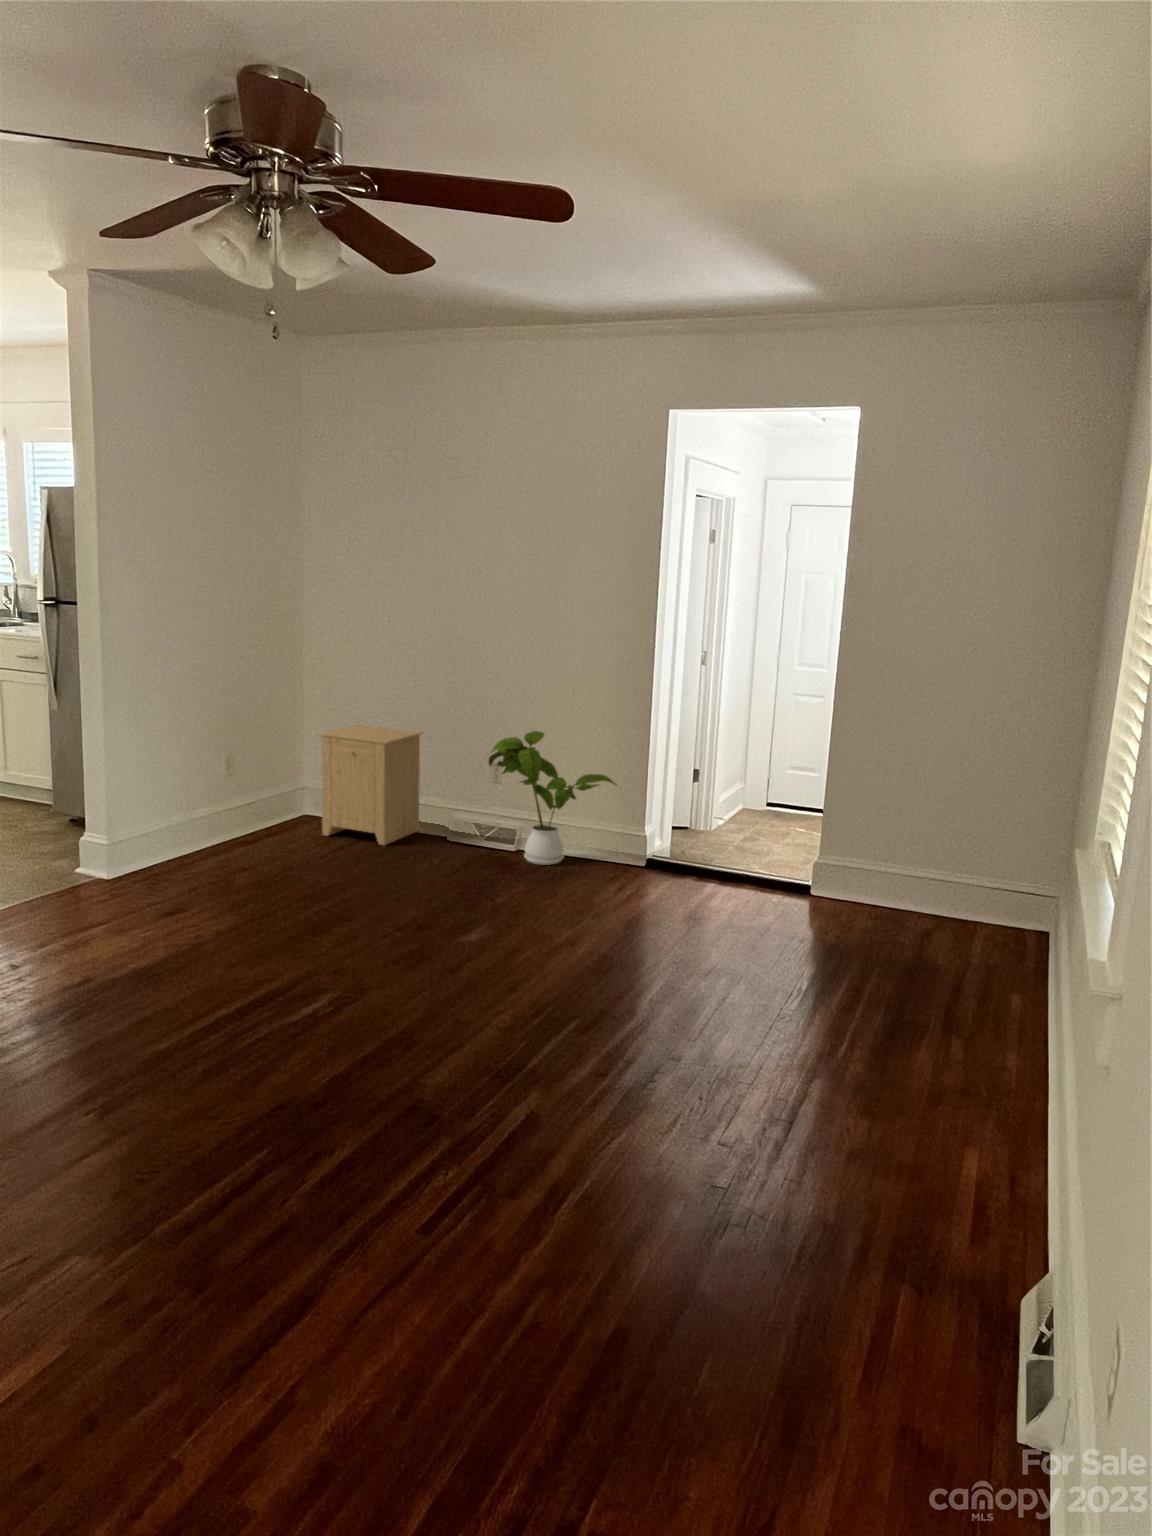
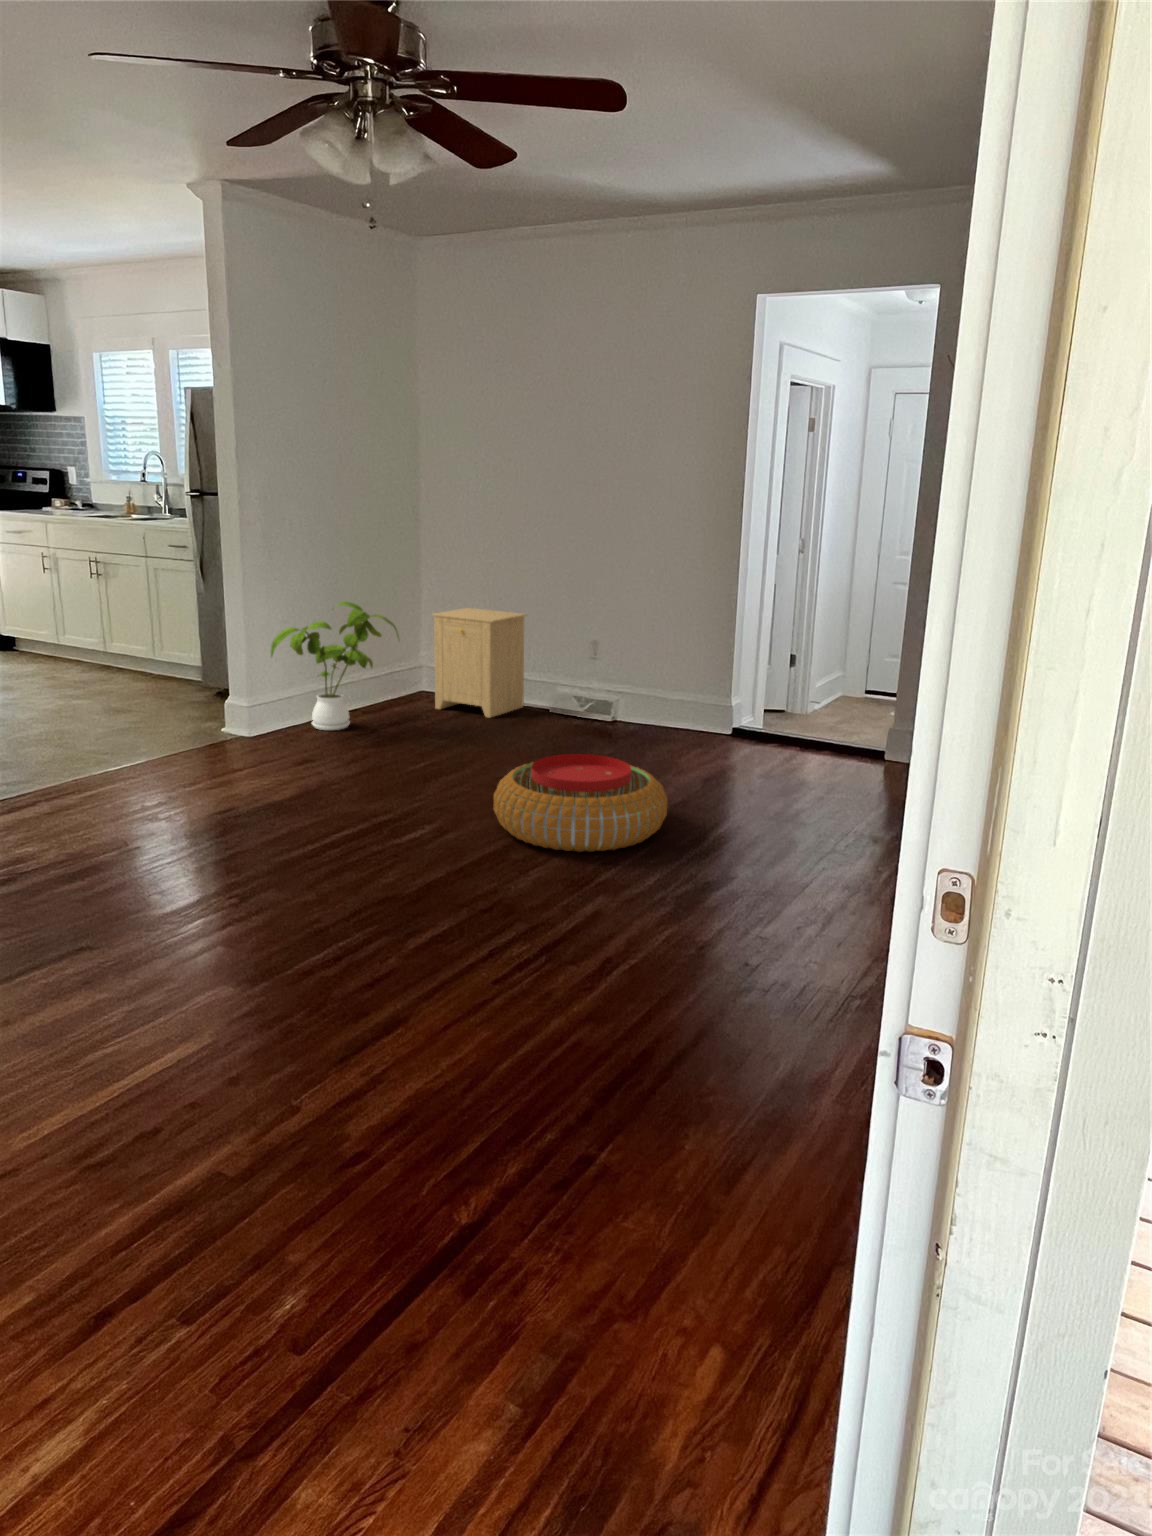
house plant: present [488,731,616,865] -> present [271,601,399,730]
pouf: none [404,905,599,1025] -> present [494,754,668,852]

